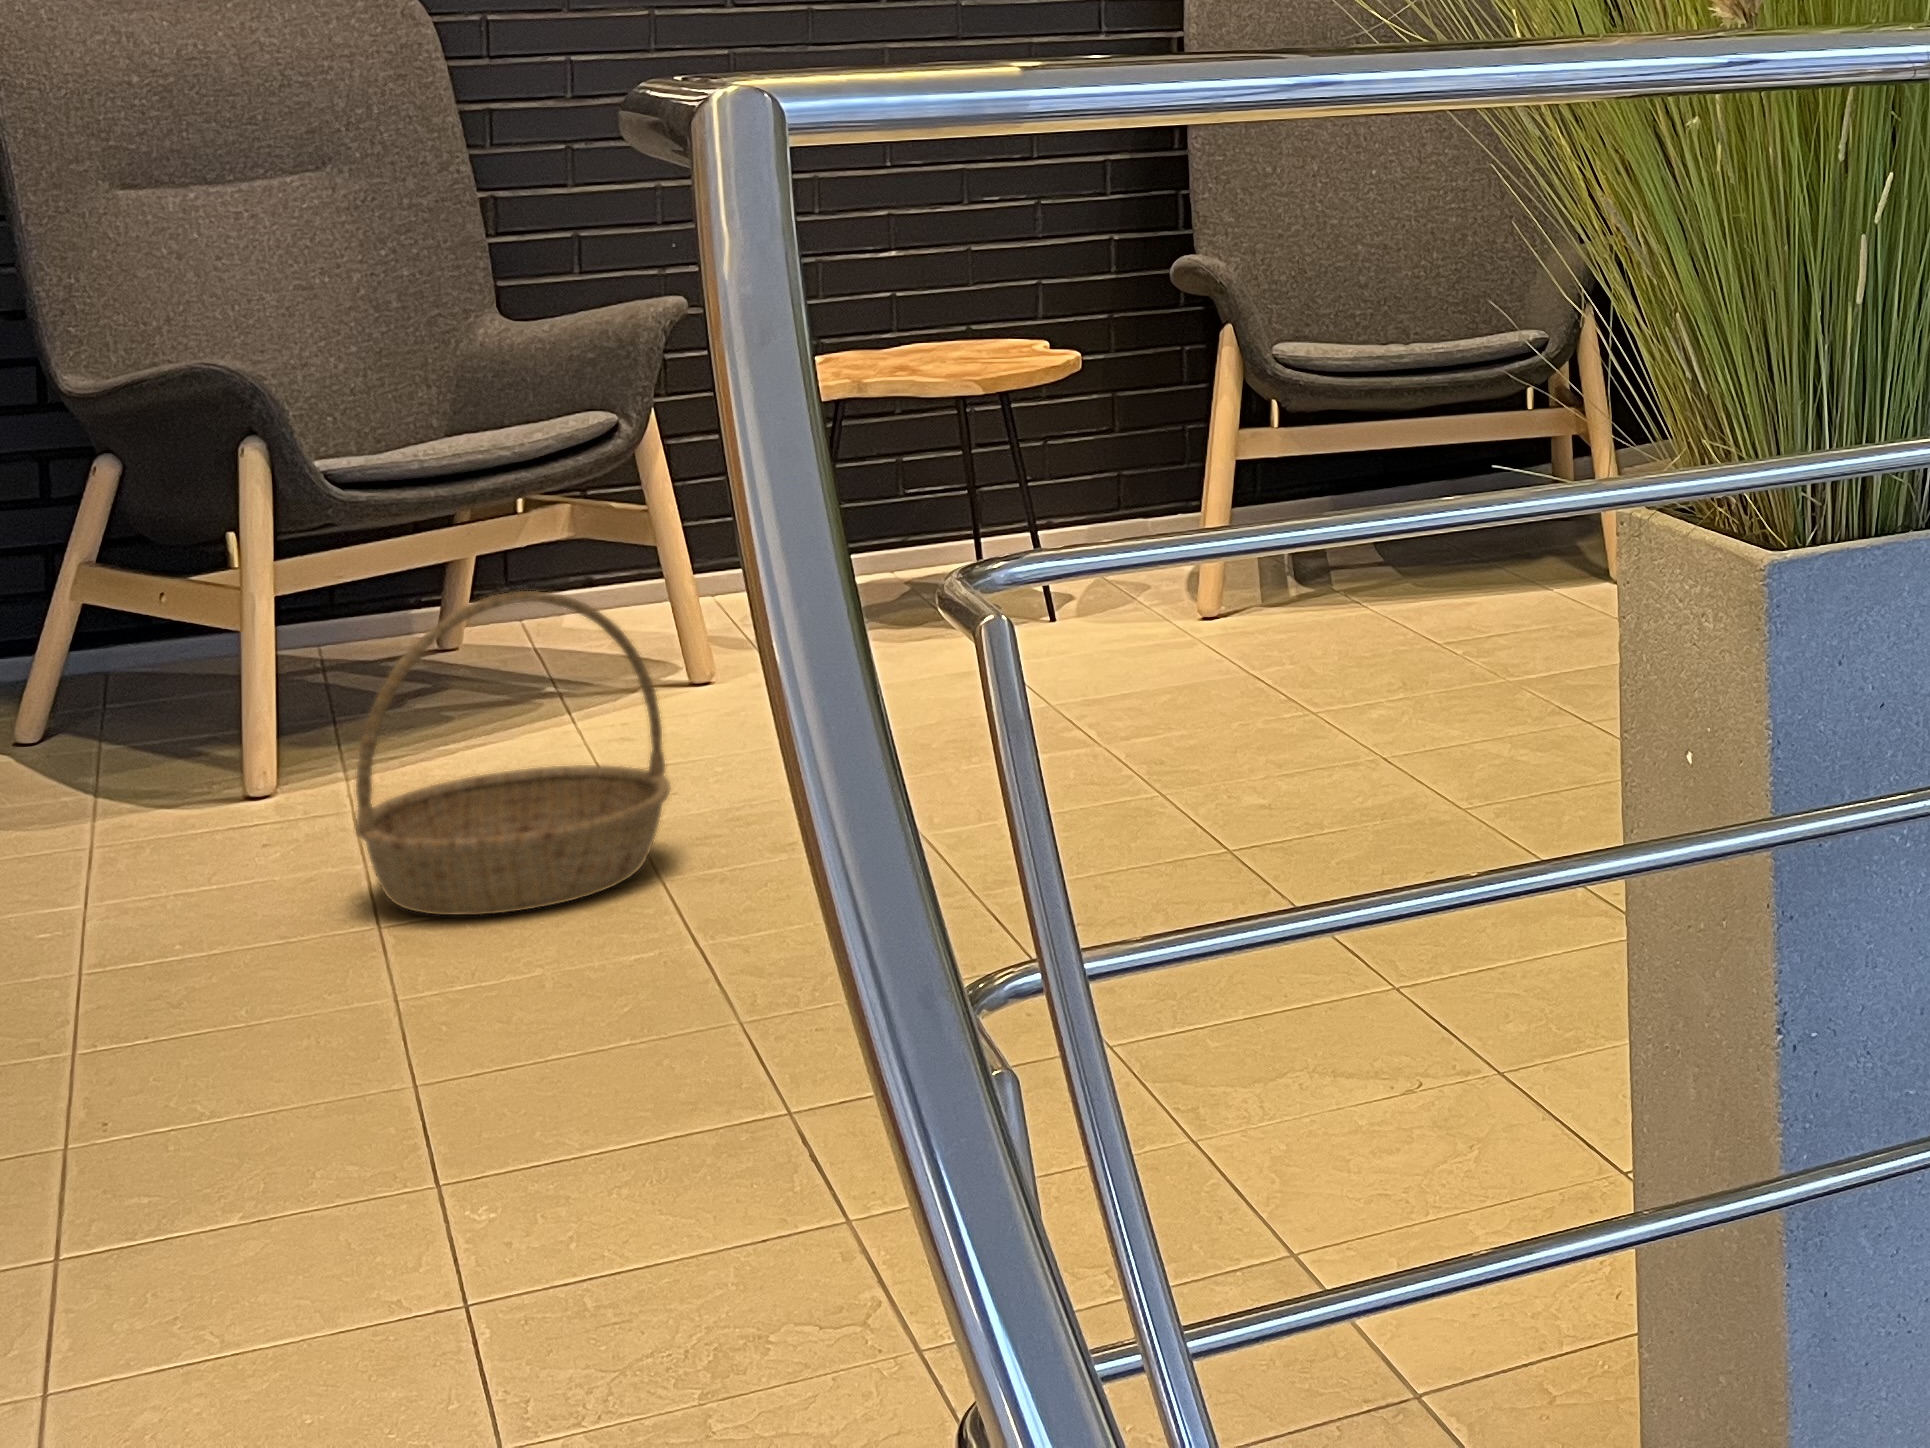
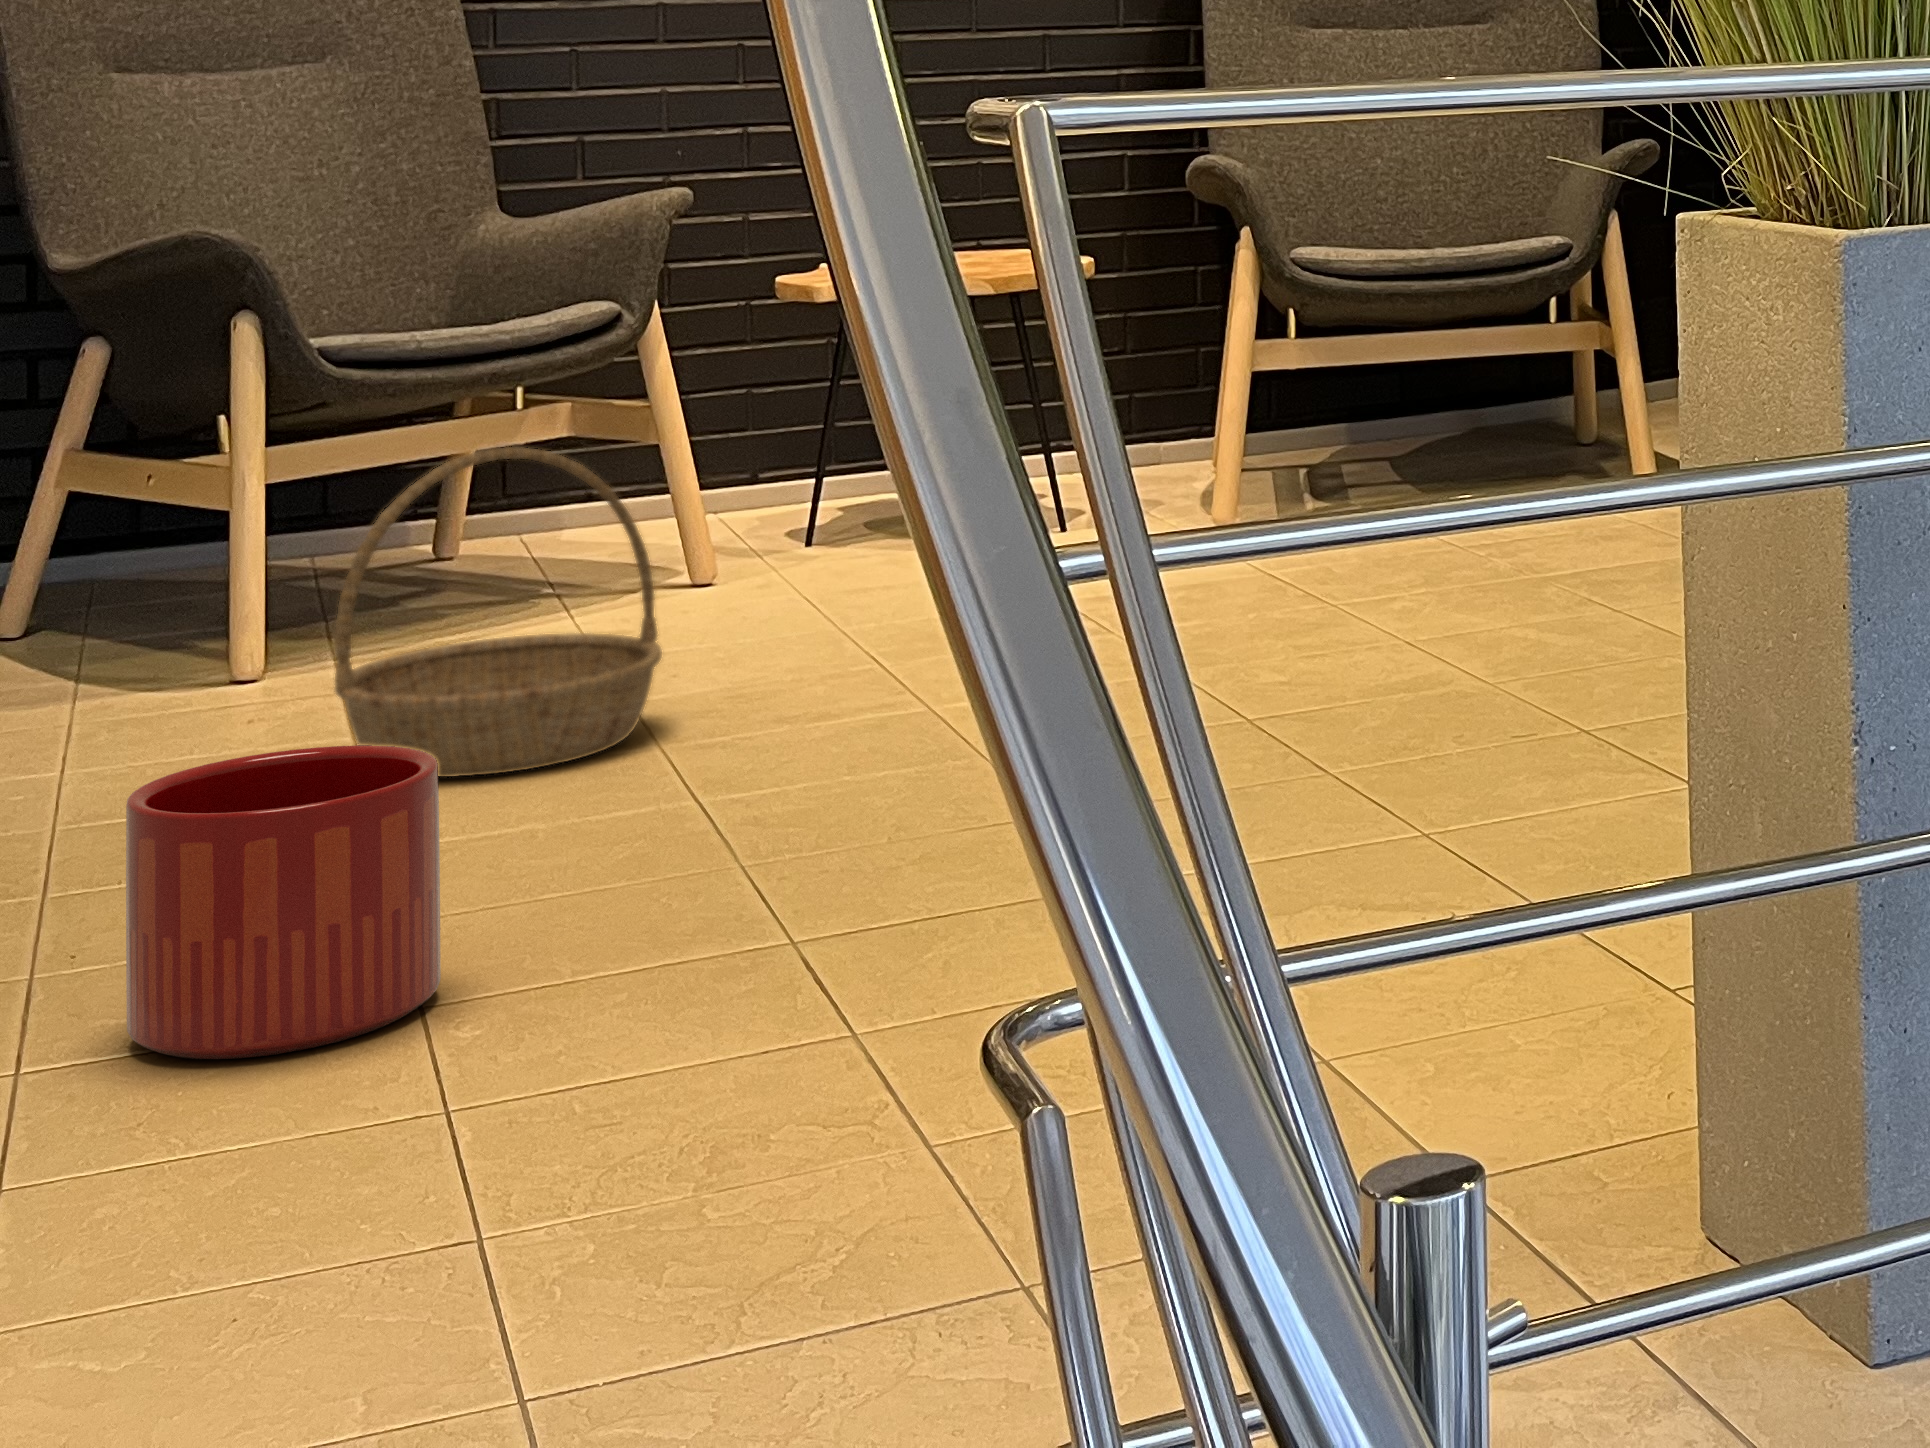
planter: none [180,922,476,1232] -> present [126,745,441,1059]

